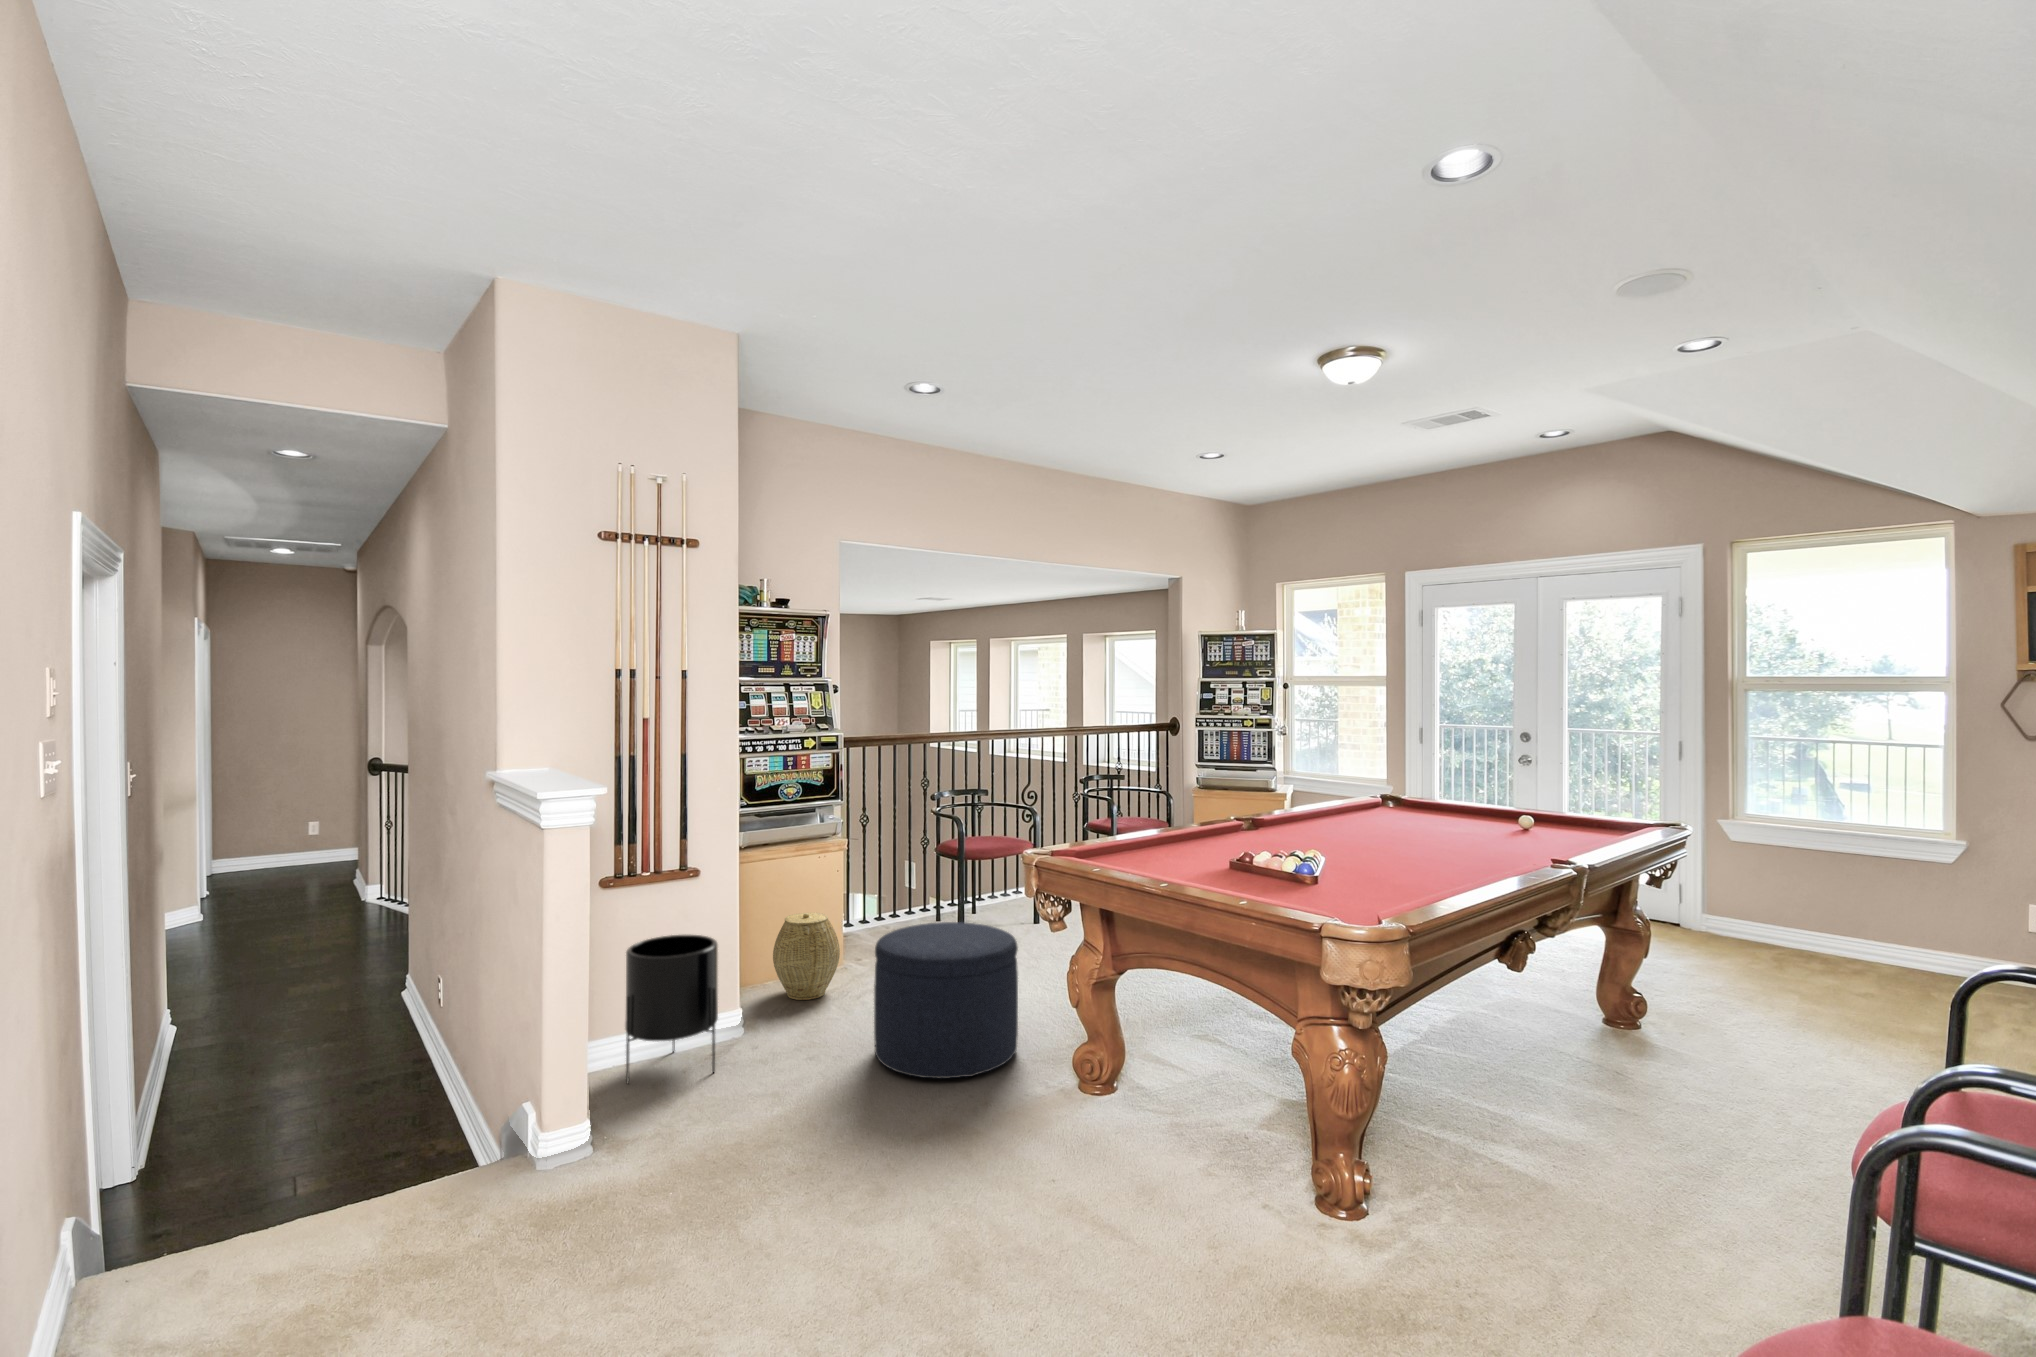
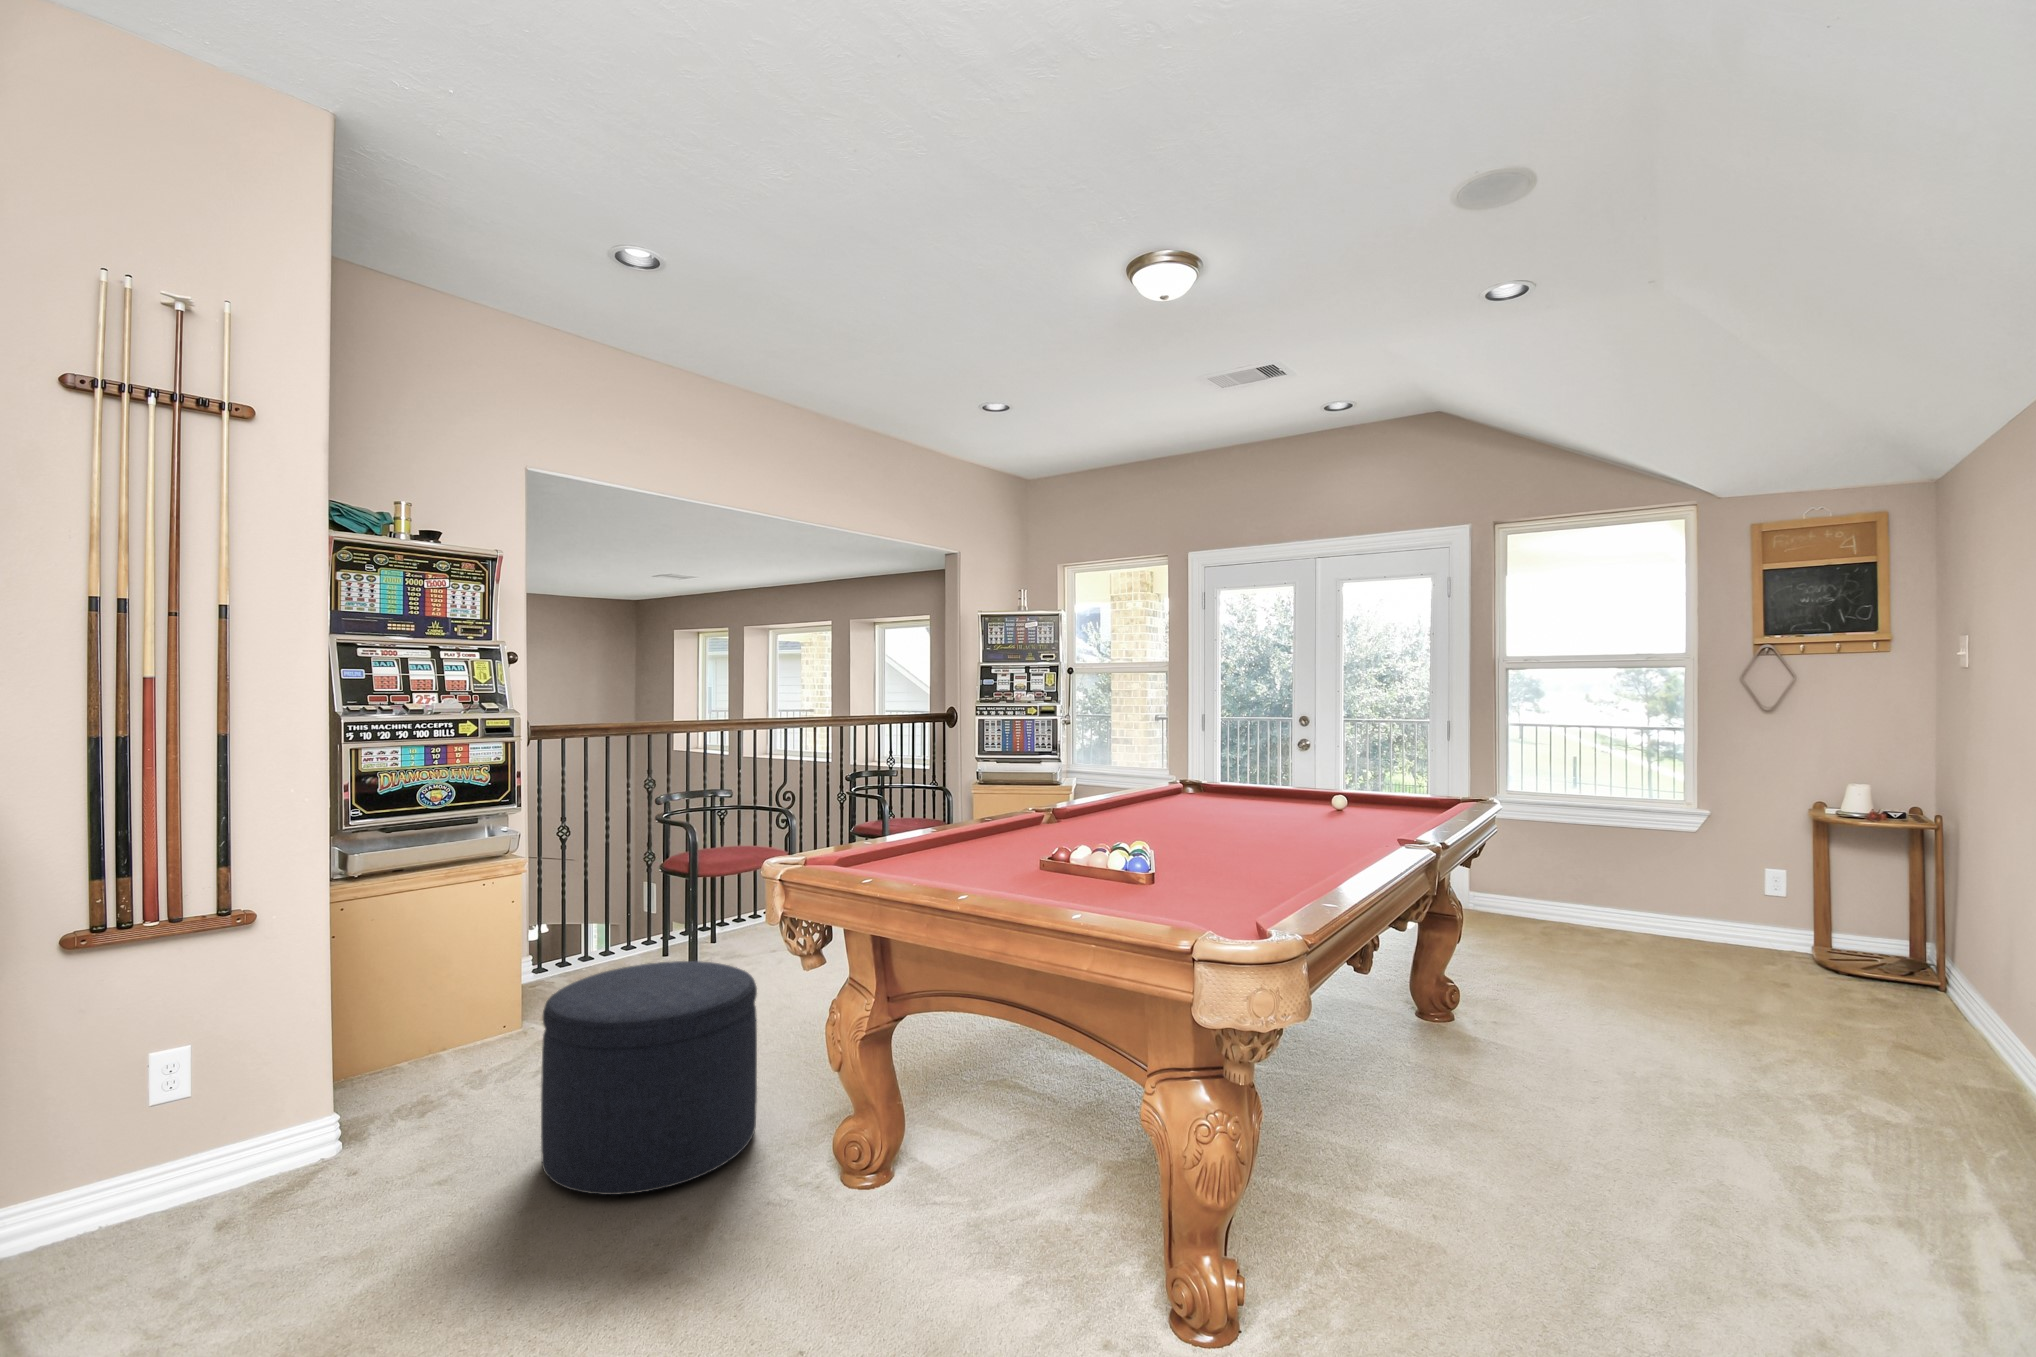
woven basket: present [773,913,840,1000] -> none [403,960,509,1085]
planter: present [625,935,718,1083] -> none [86,1013,277,1272]

